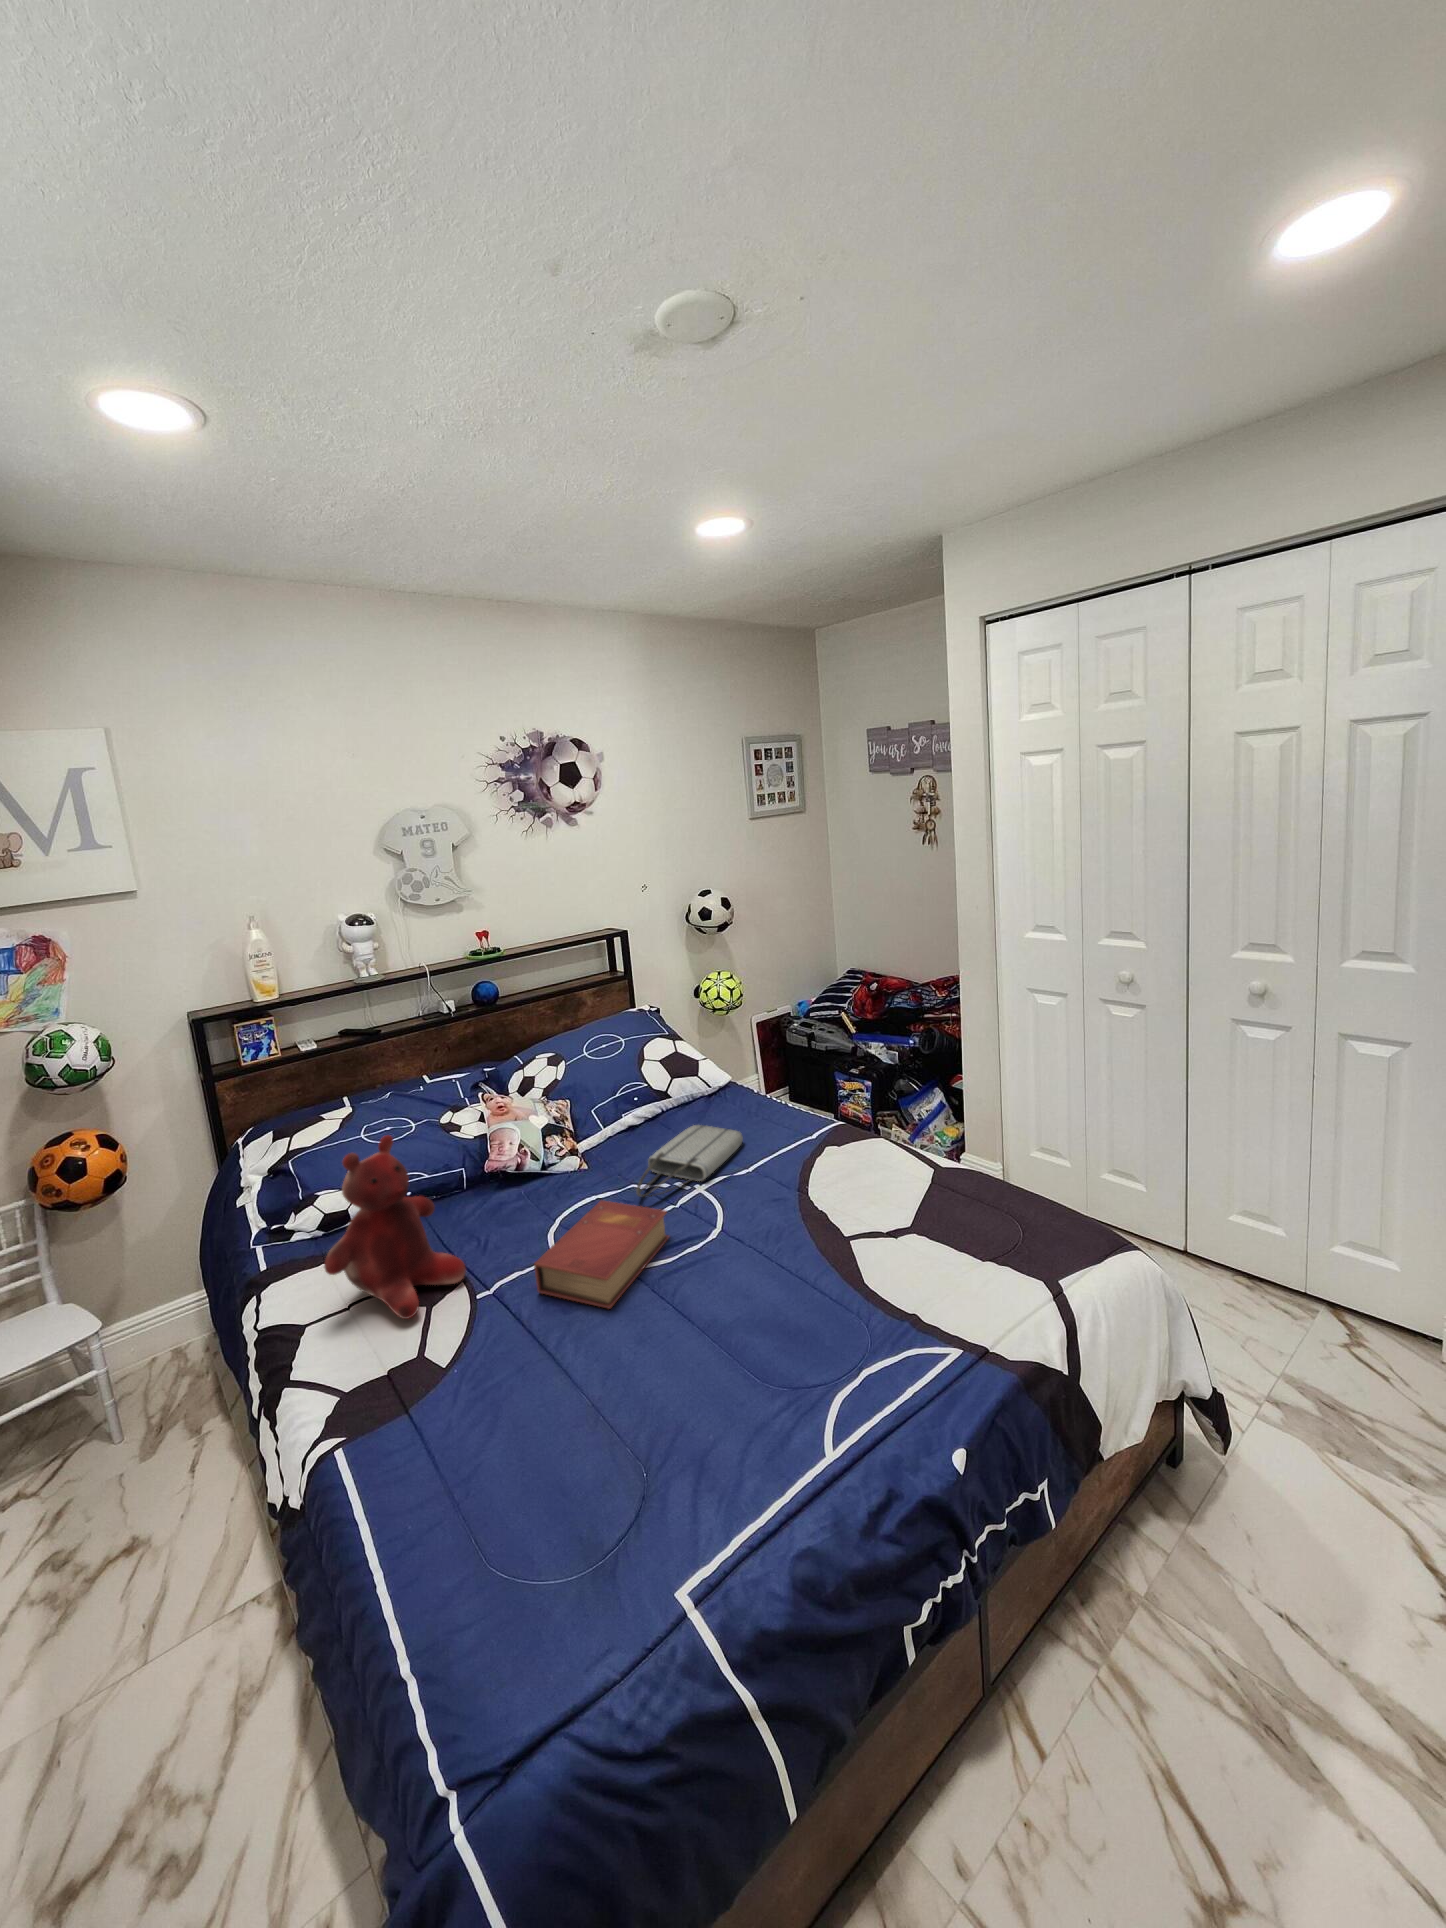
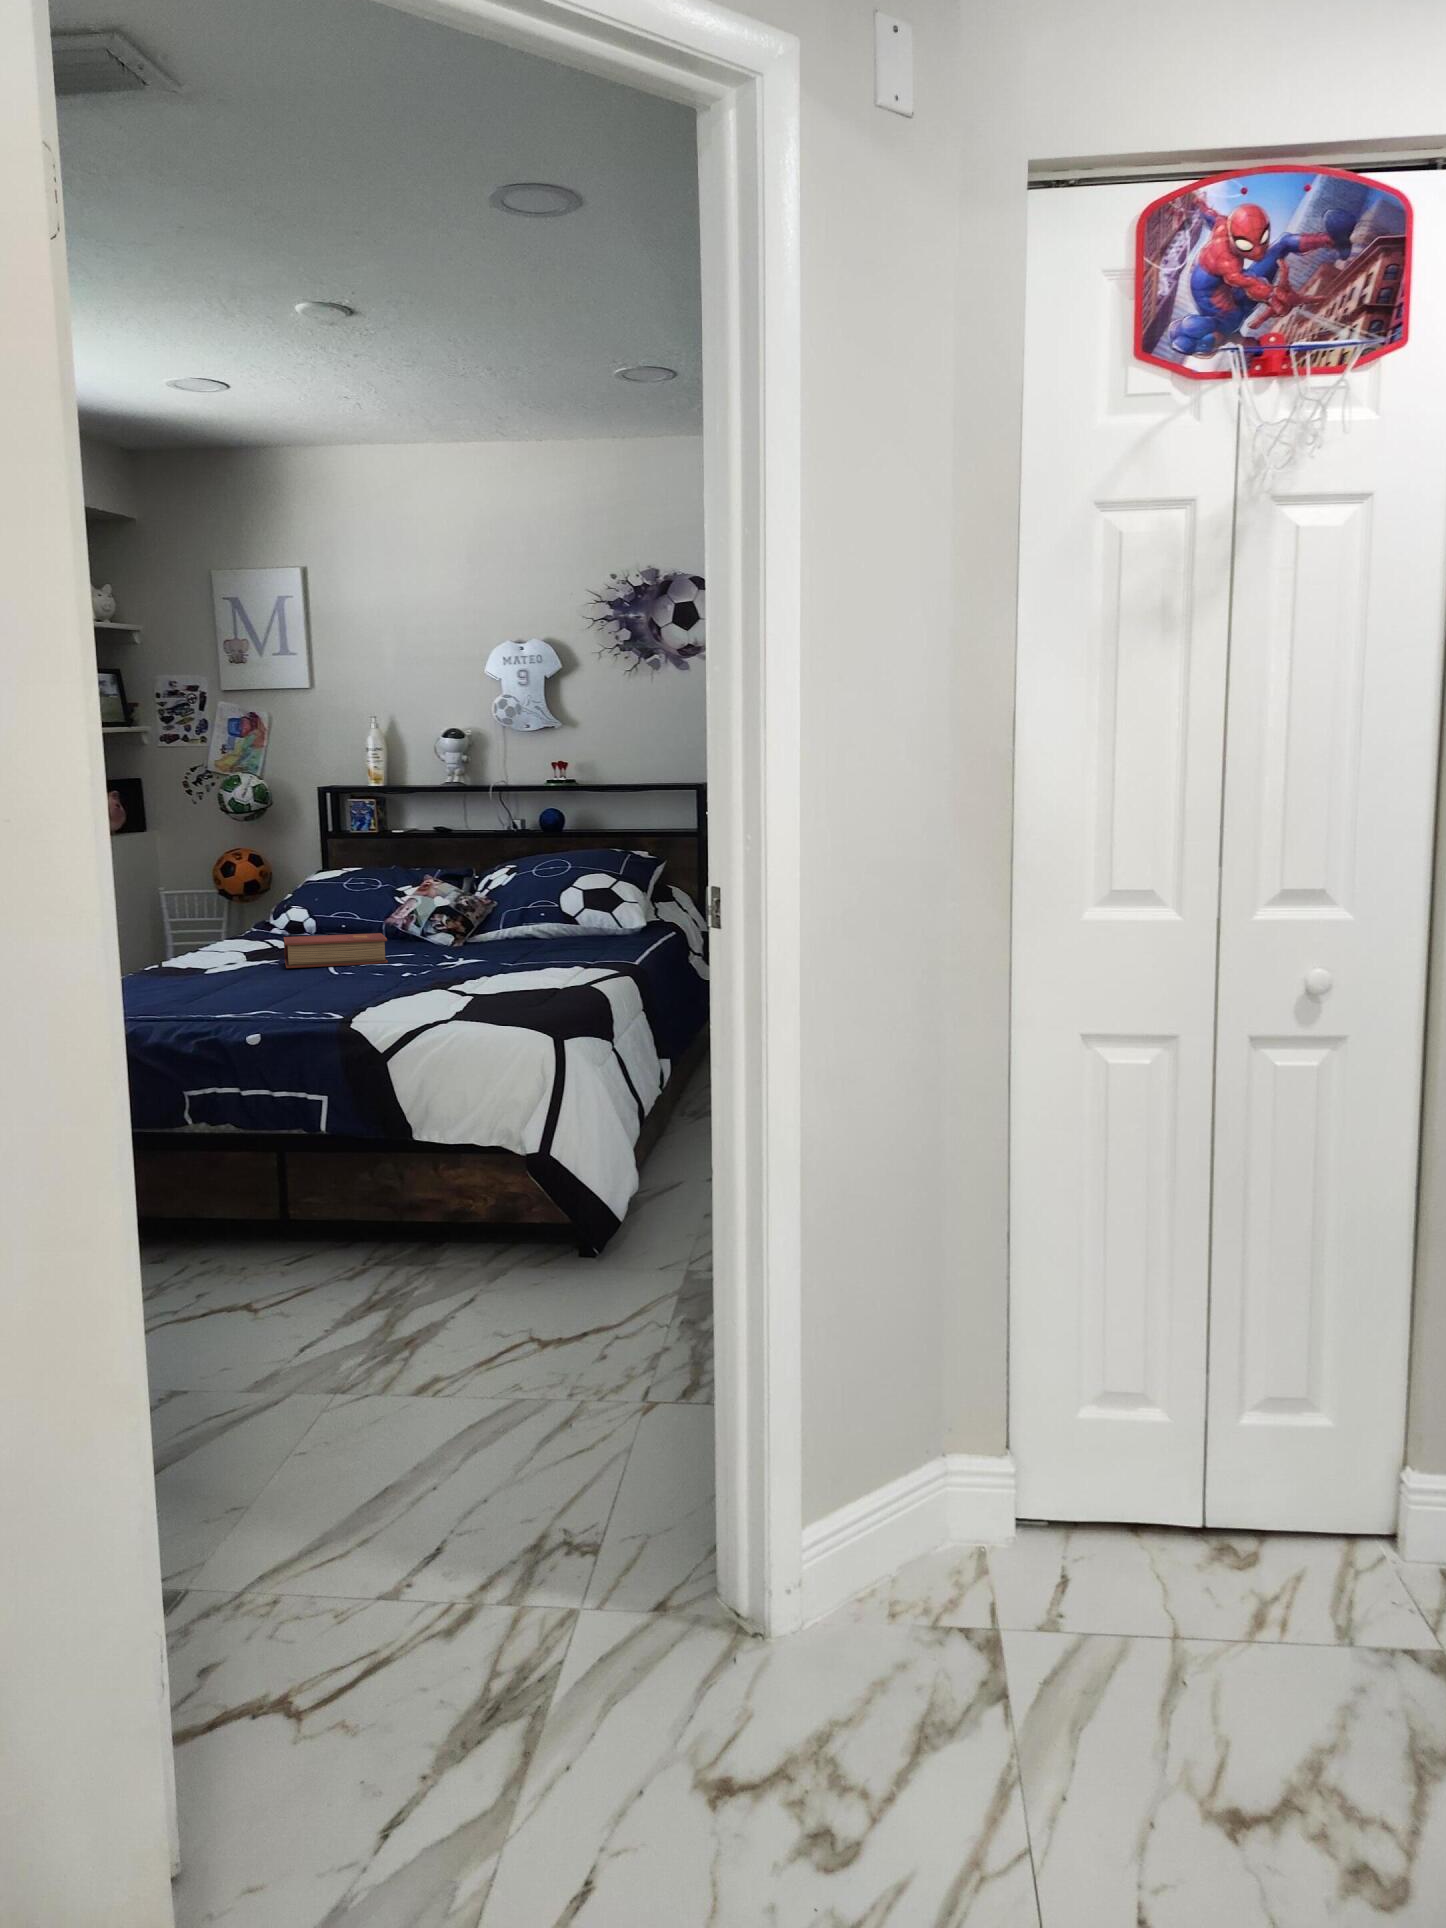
tote bag: present [636,1125,743,1198] -> none [417,932,557,953]
teddy bear: present [324,1135,466,1319] -> none [208,842,304,956]

